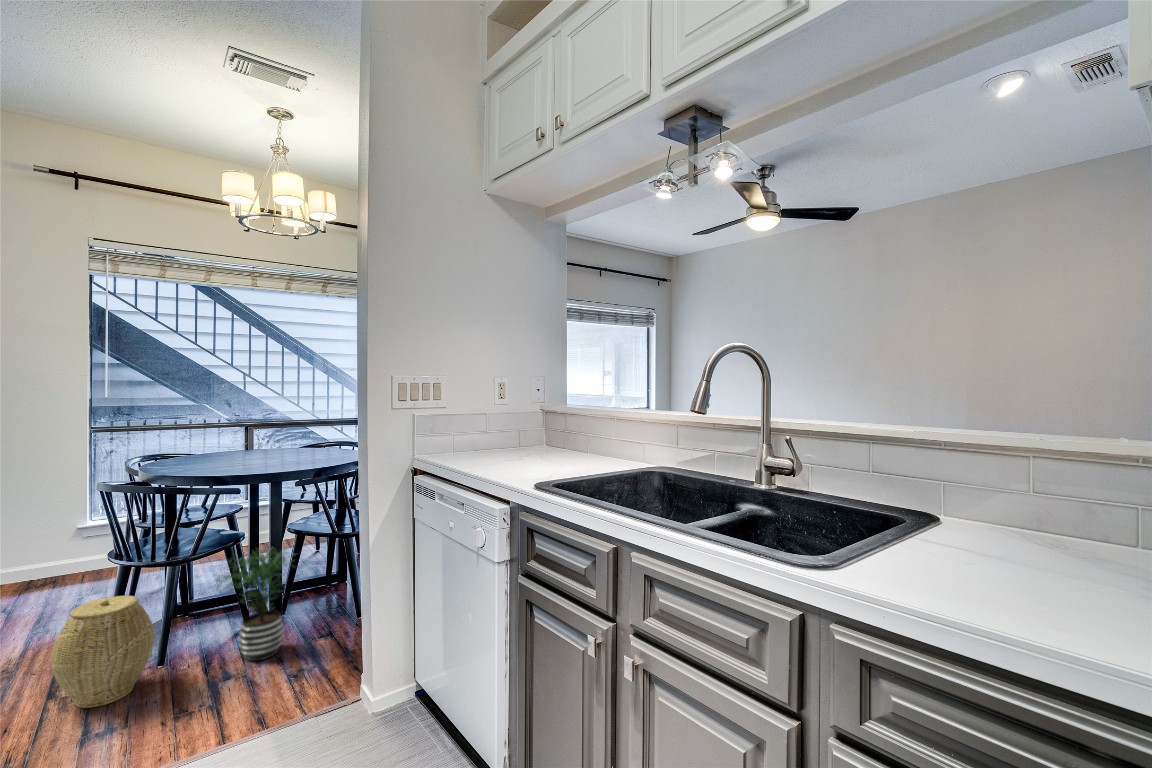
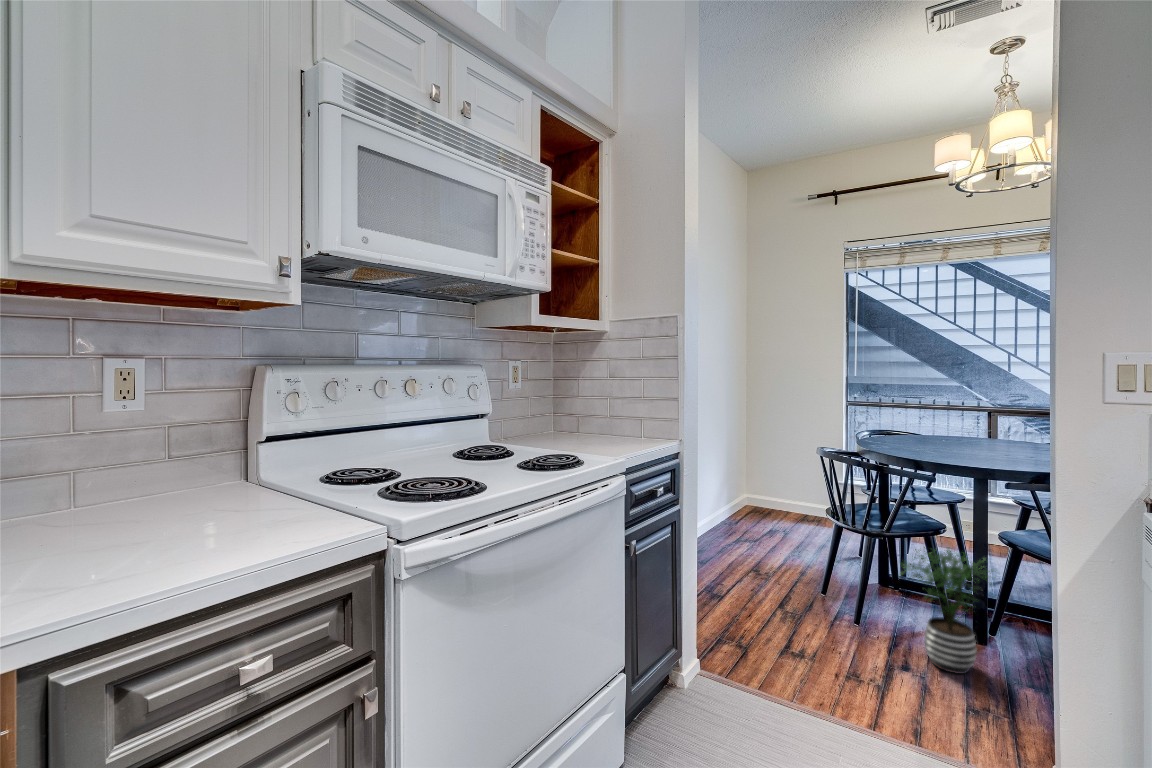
woven basket: present [51,596,154,708] -> none [777,545,847,634]

